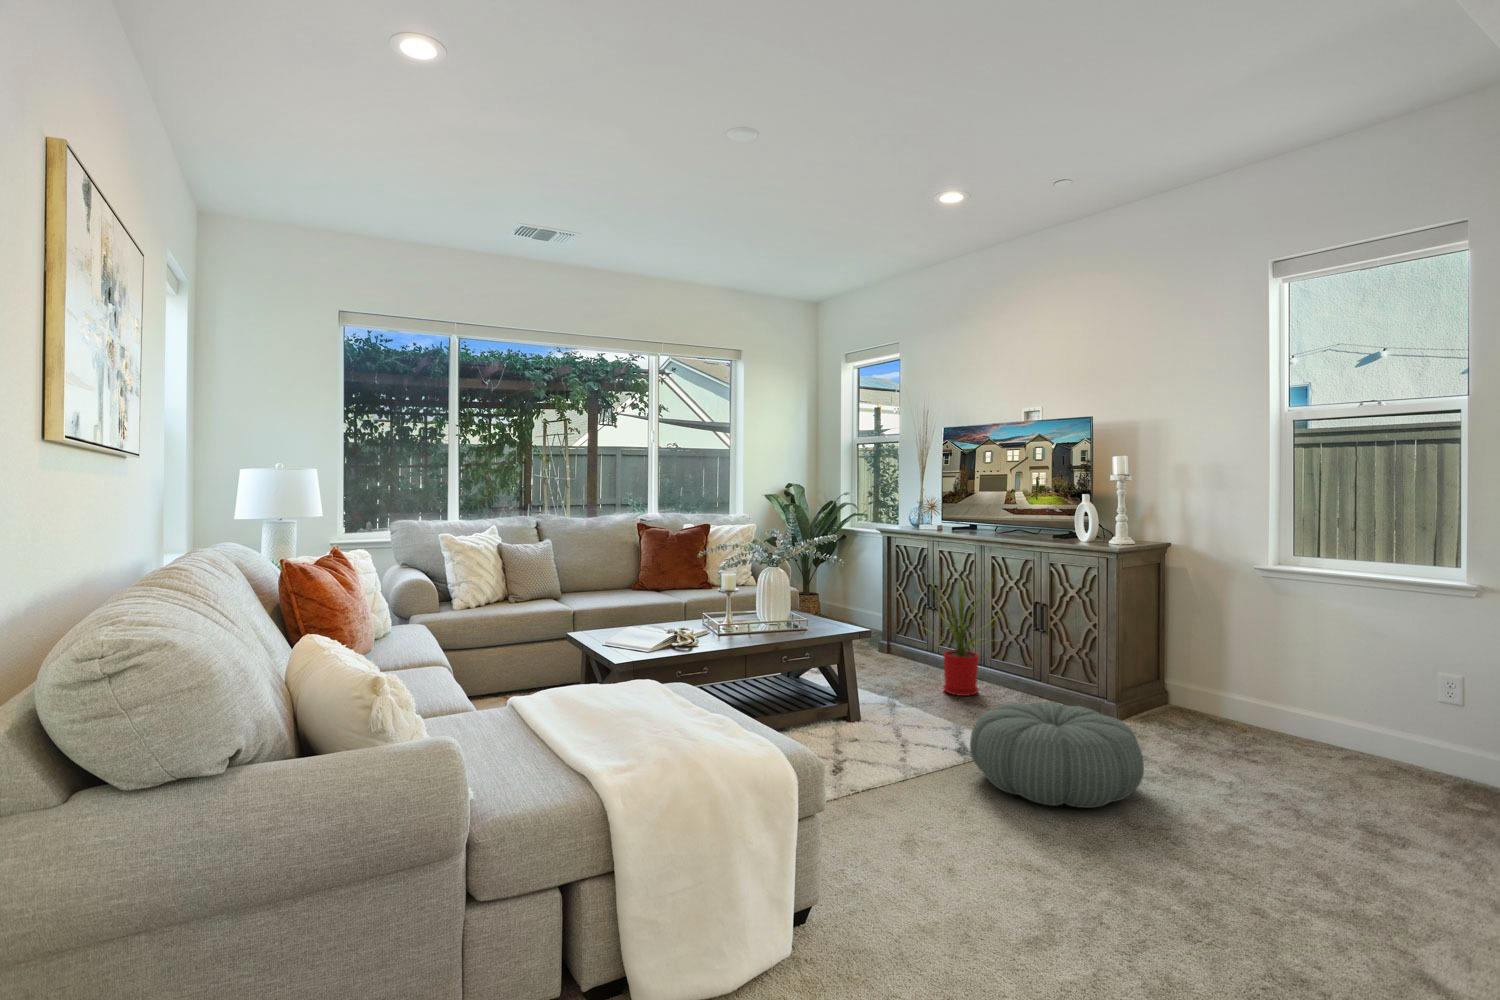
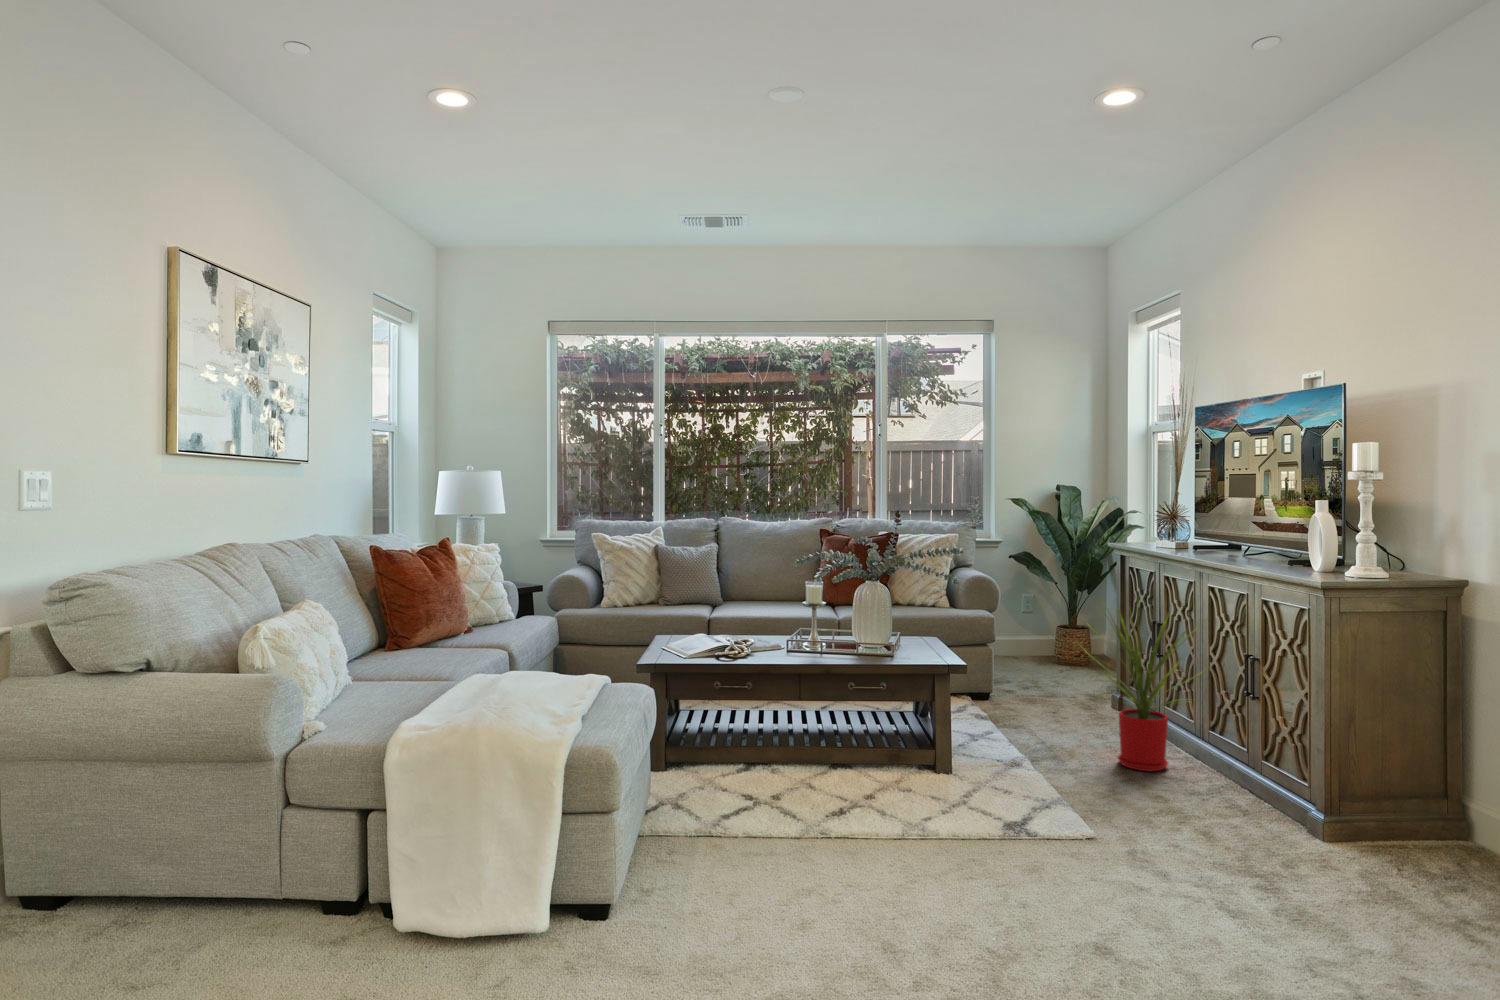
pouf: present [970,702,1144,808] -> none [953,770,1181,917]

